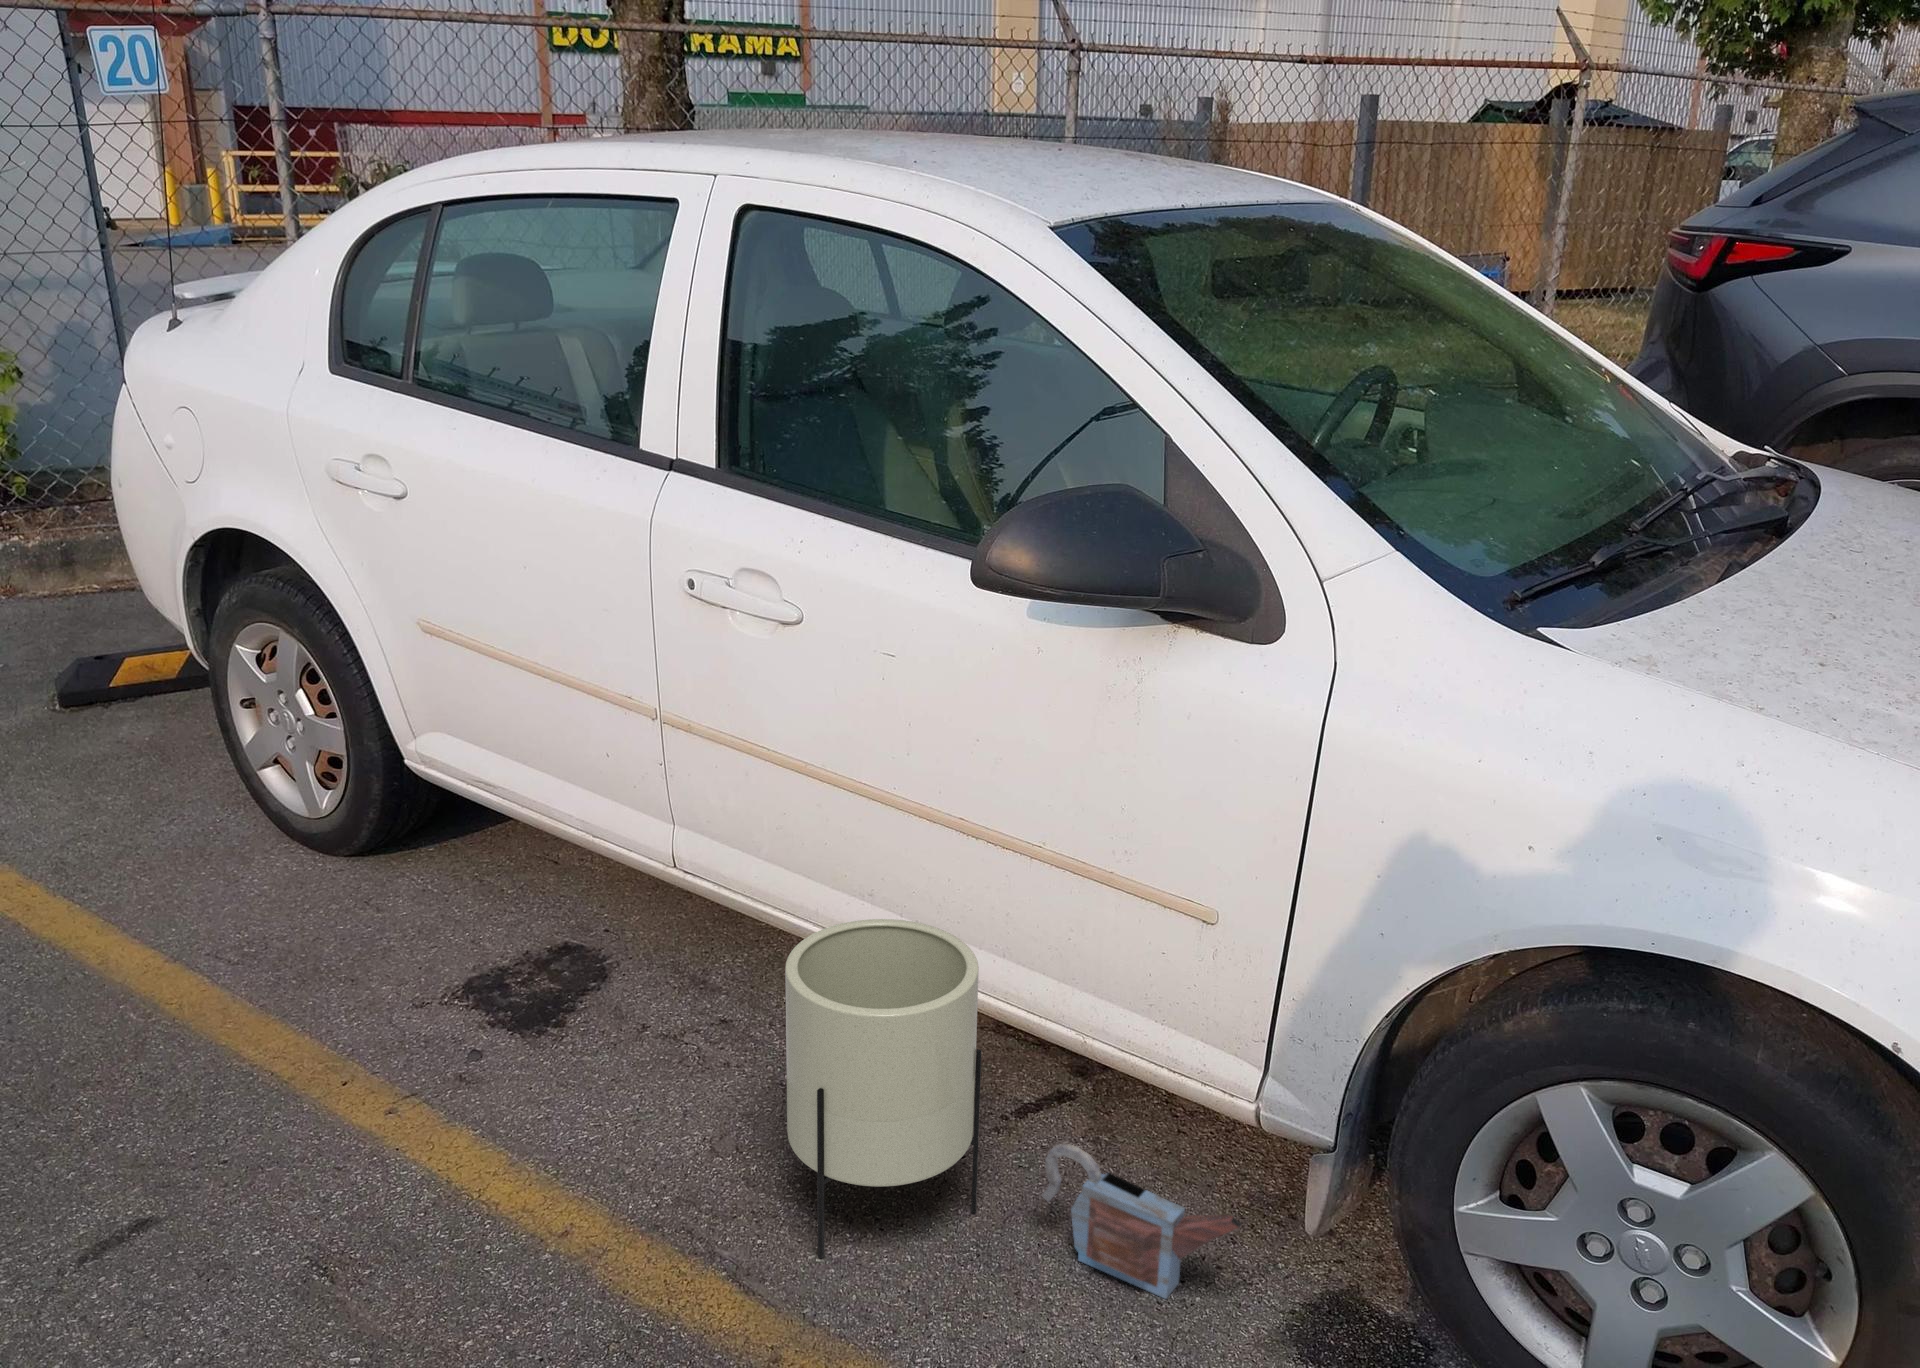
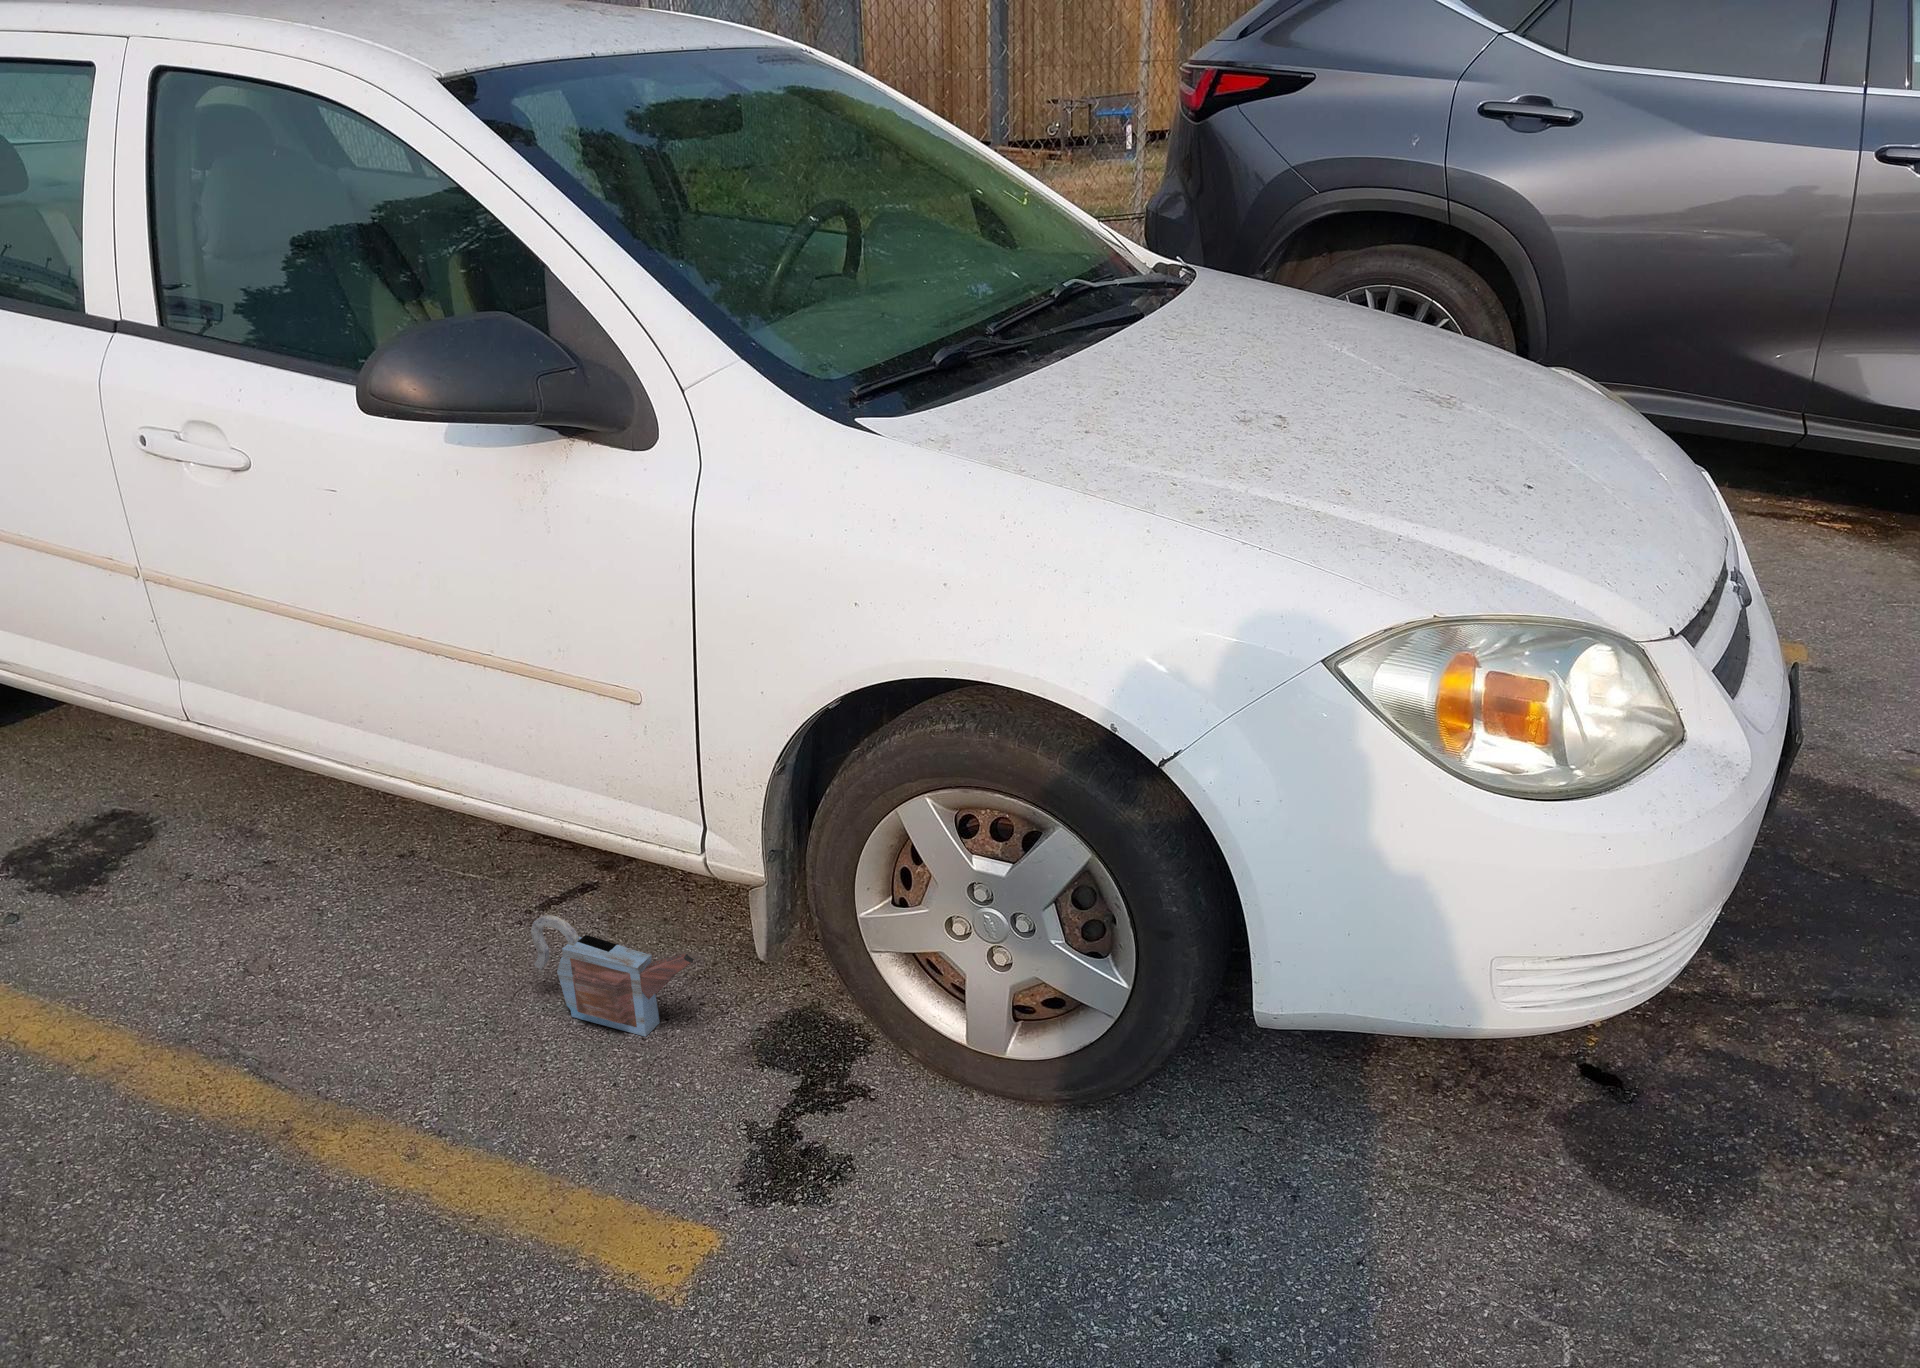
planter: present [785,919,982,1258] -> none [261,736,485,1046]

